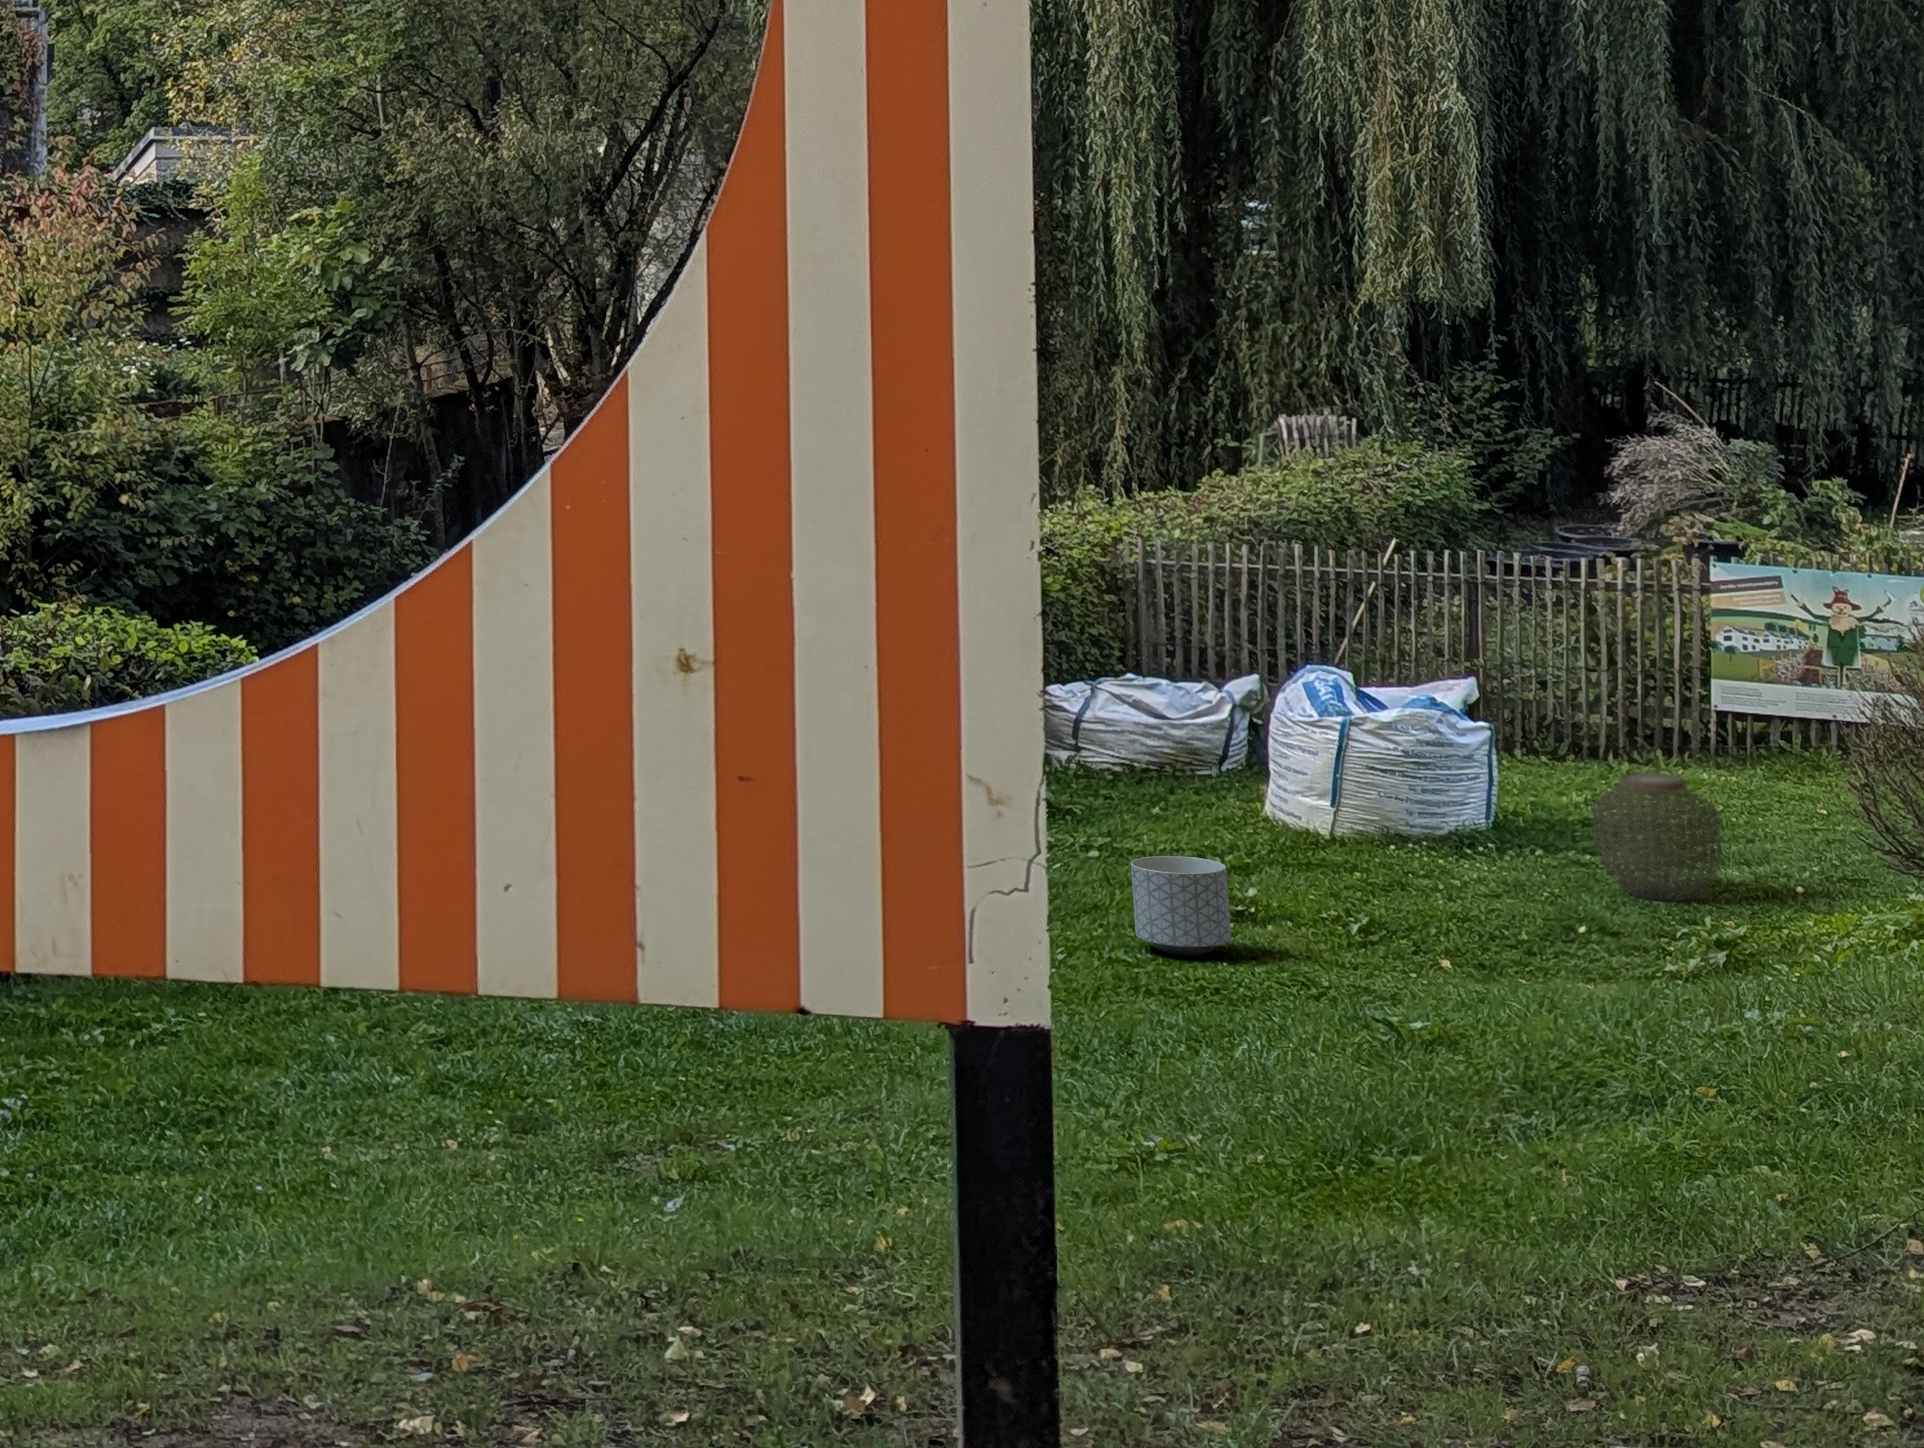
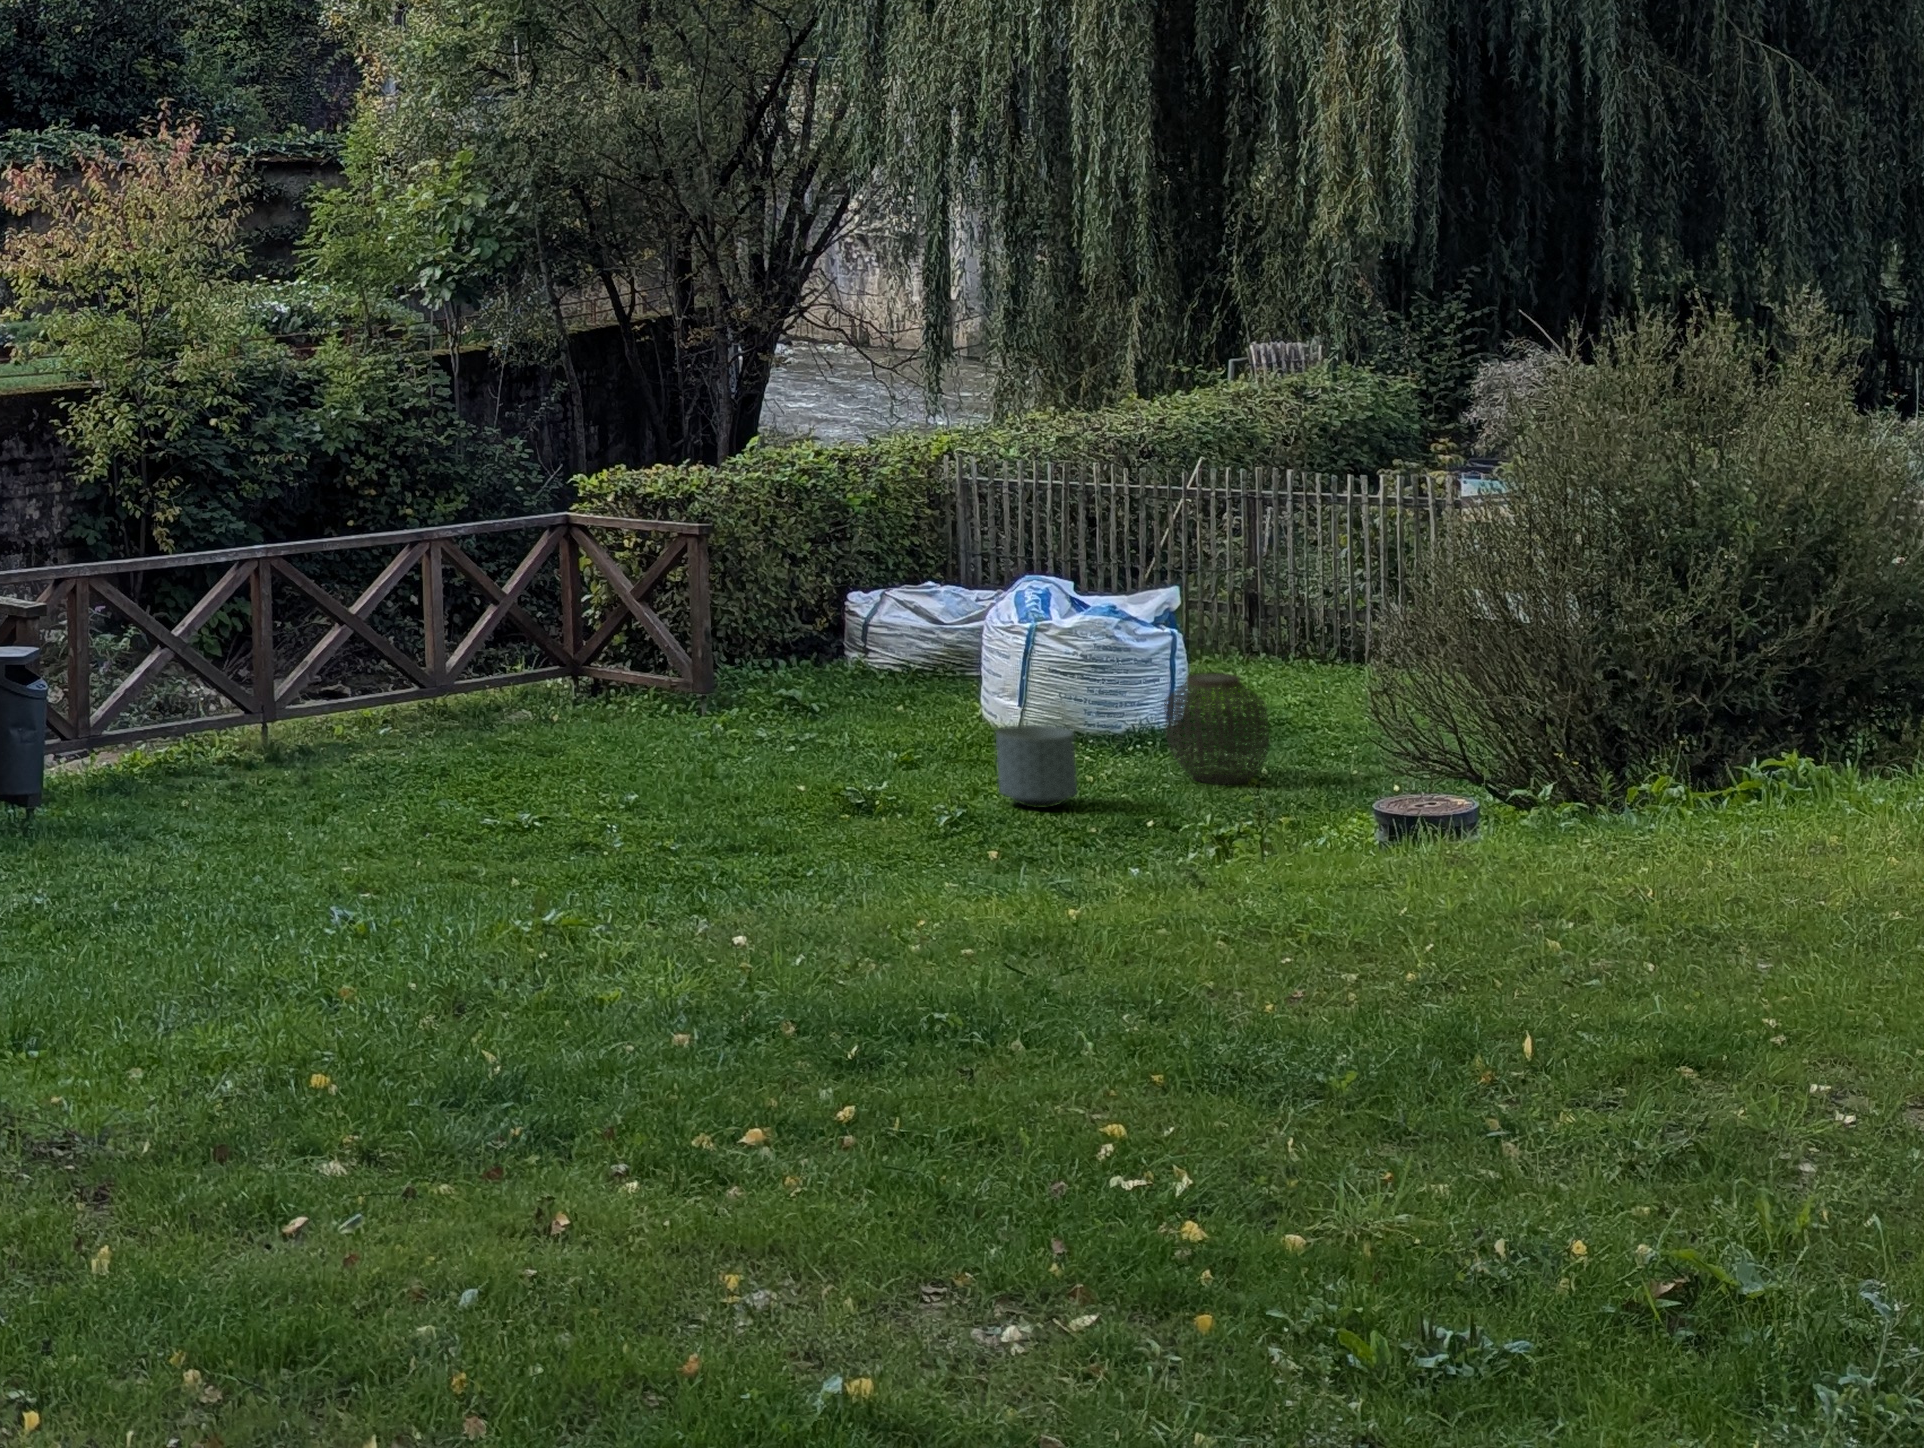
planter: present [1131,856,1231,956] -> present [996,725,1077,808]

